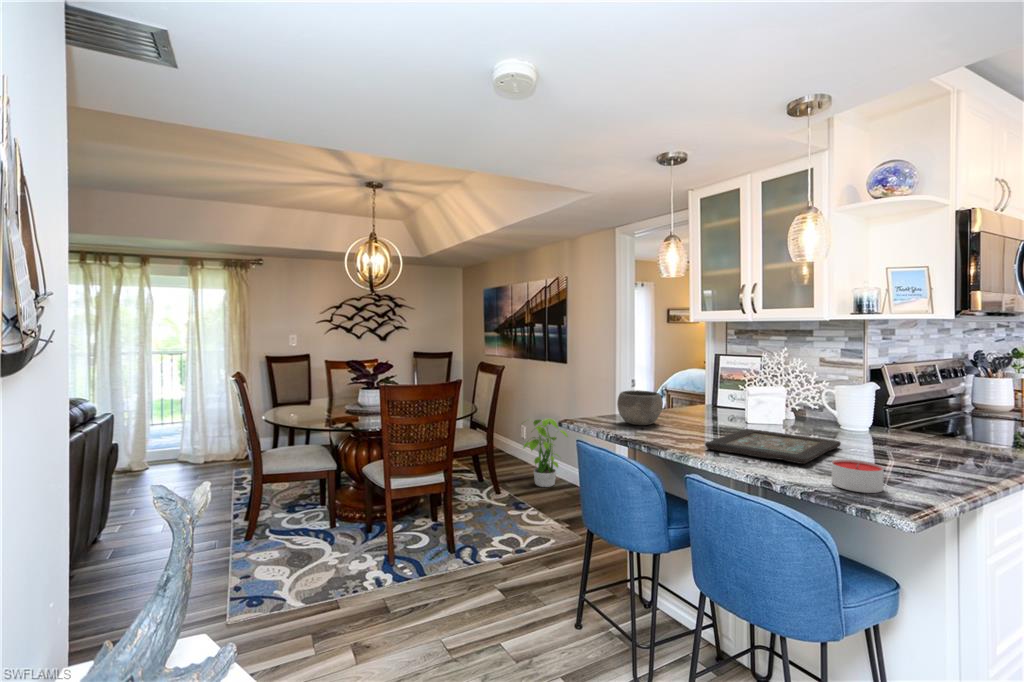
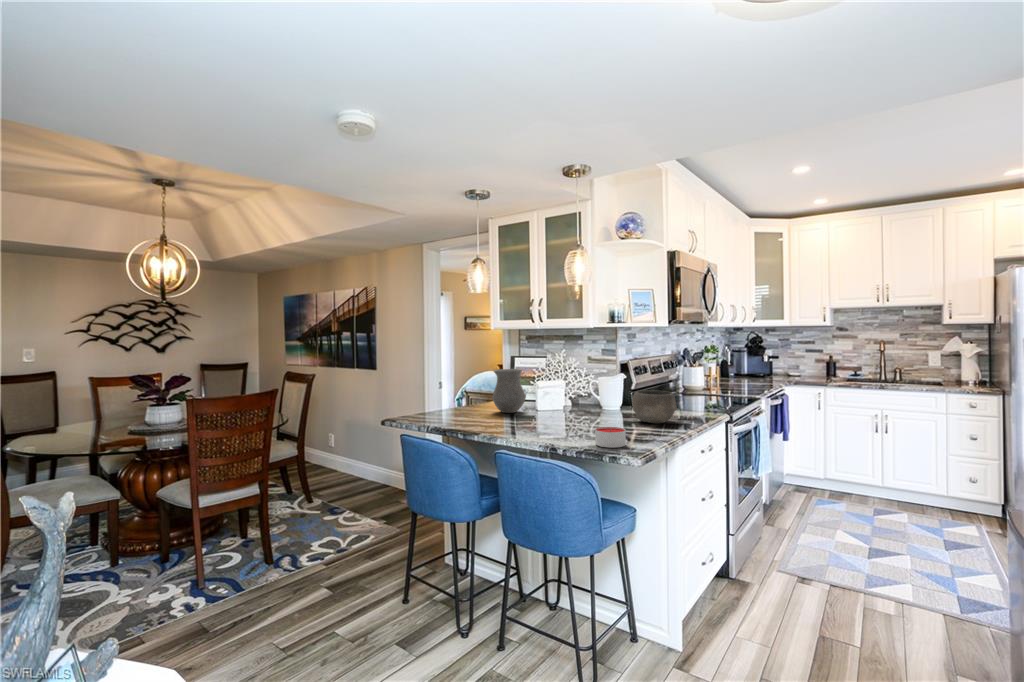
vase: none [686,370,730,424] -> present [492,369,526,413]
bowl: present [617,390,663,425] -> present [632,390,677,423]
potted plant: present [523,418,568,487] -> none [334,420,383,490]
decorative tray: present [705,429,841,464] -> none [510,413,602,434]

